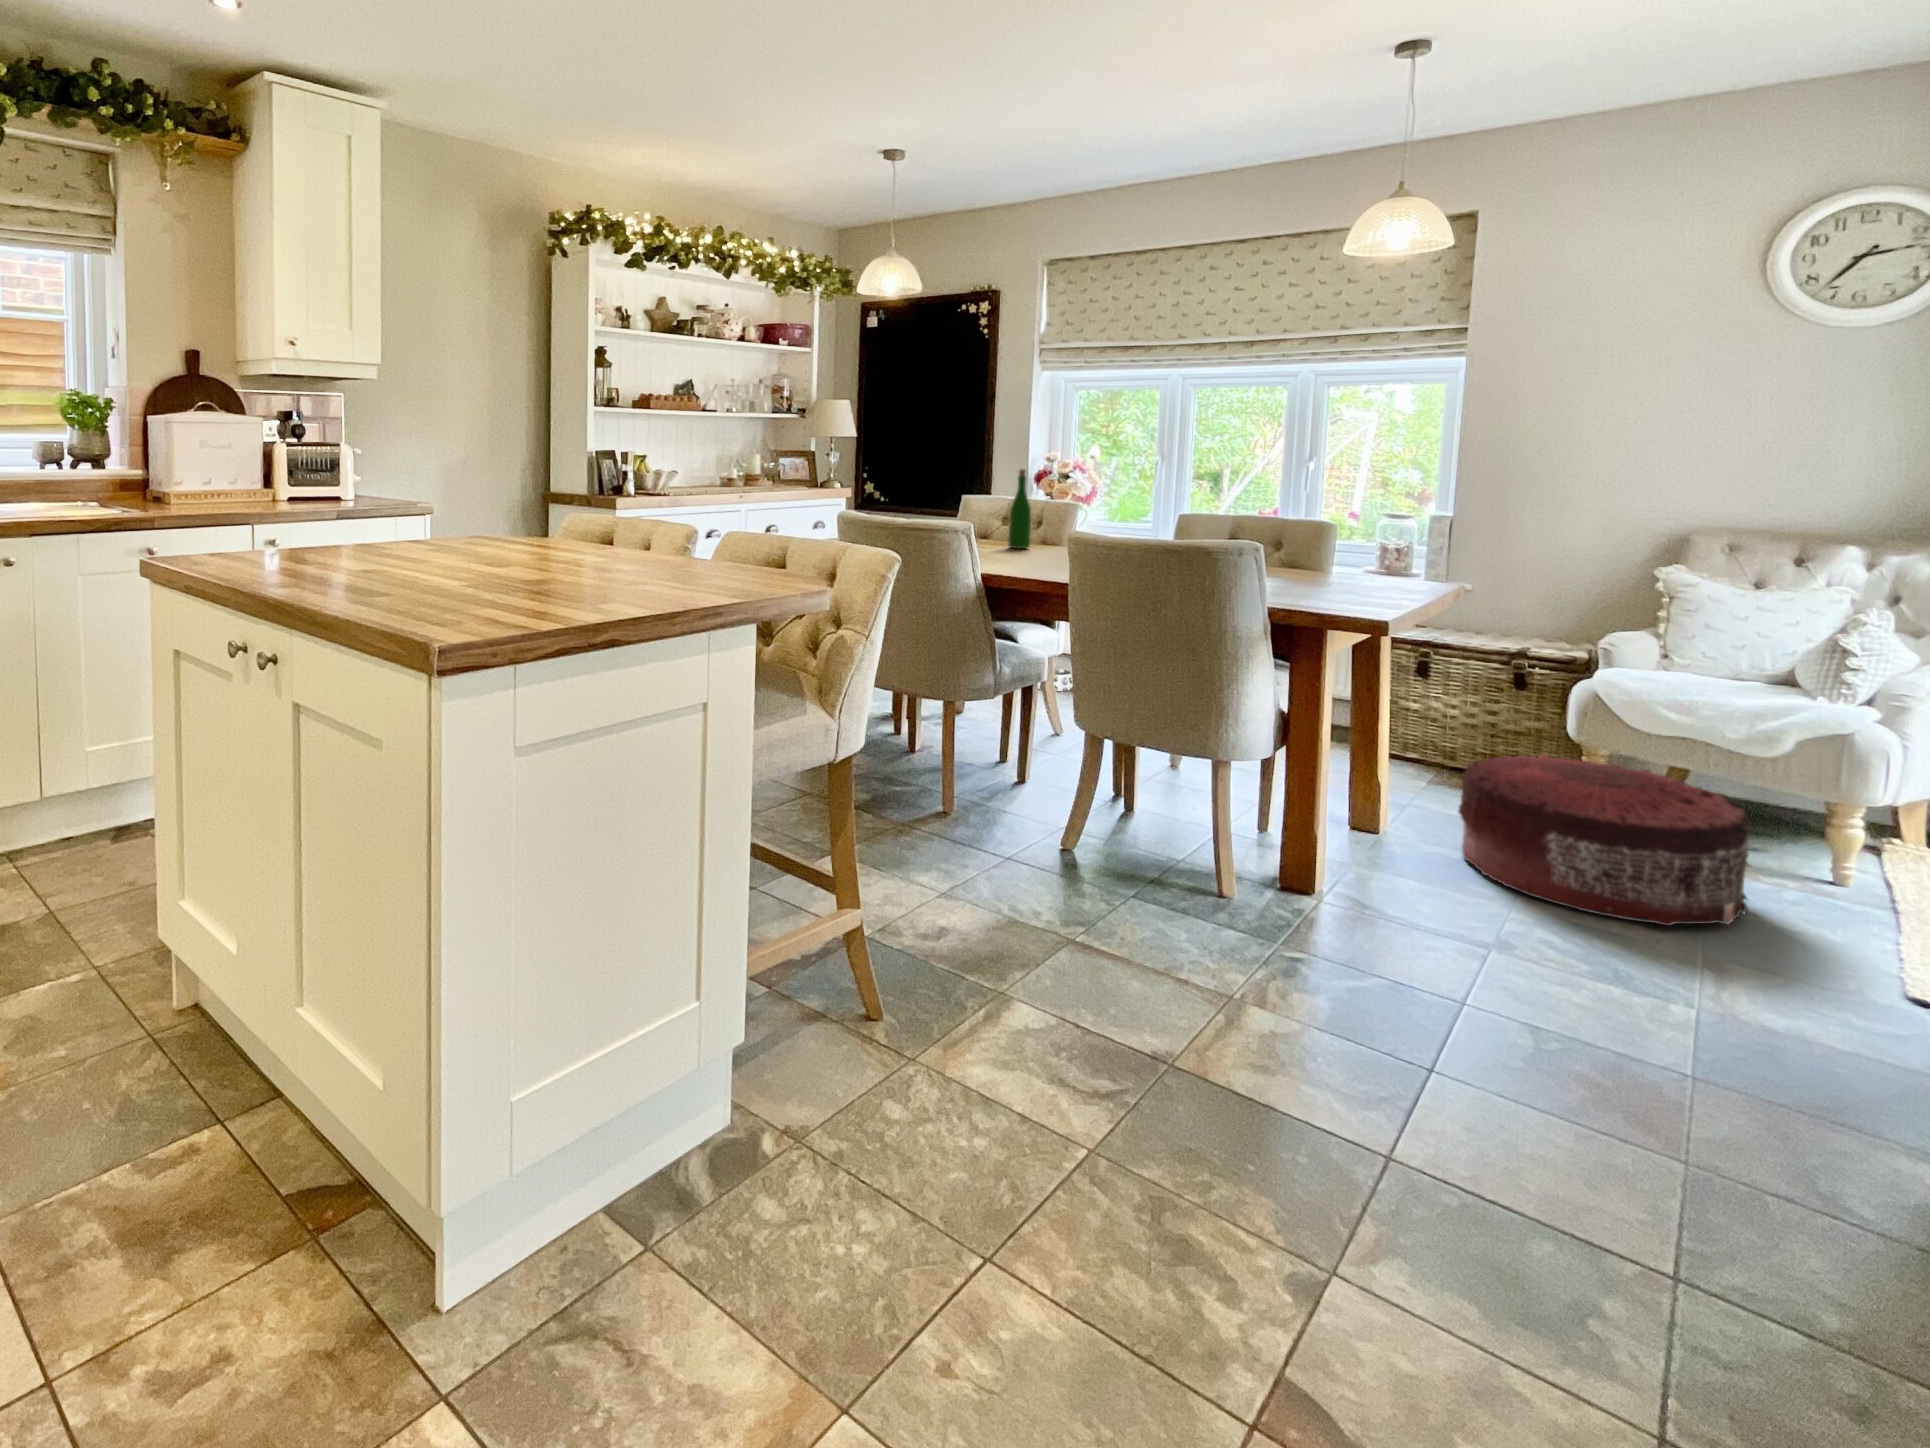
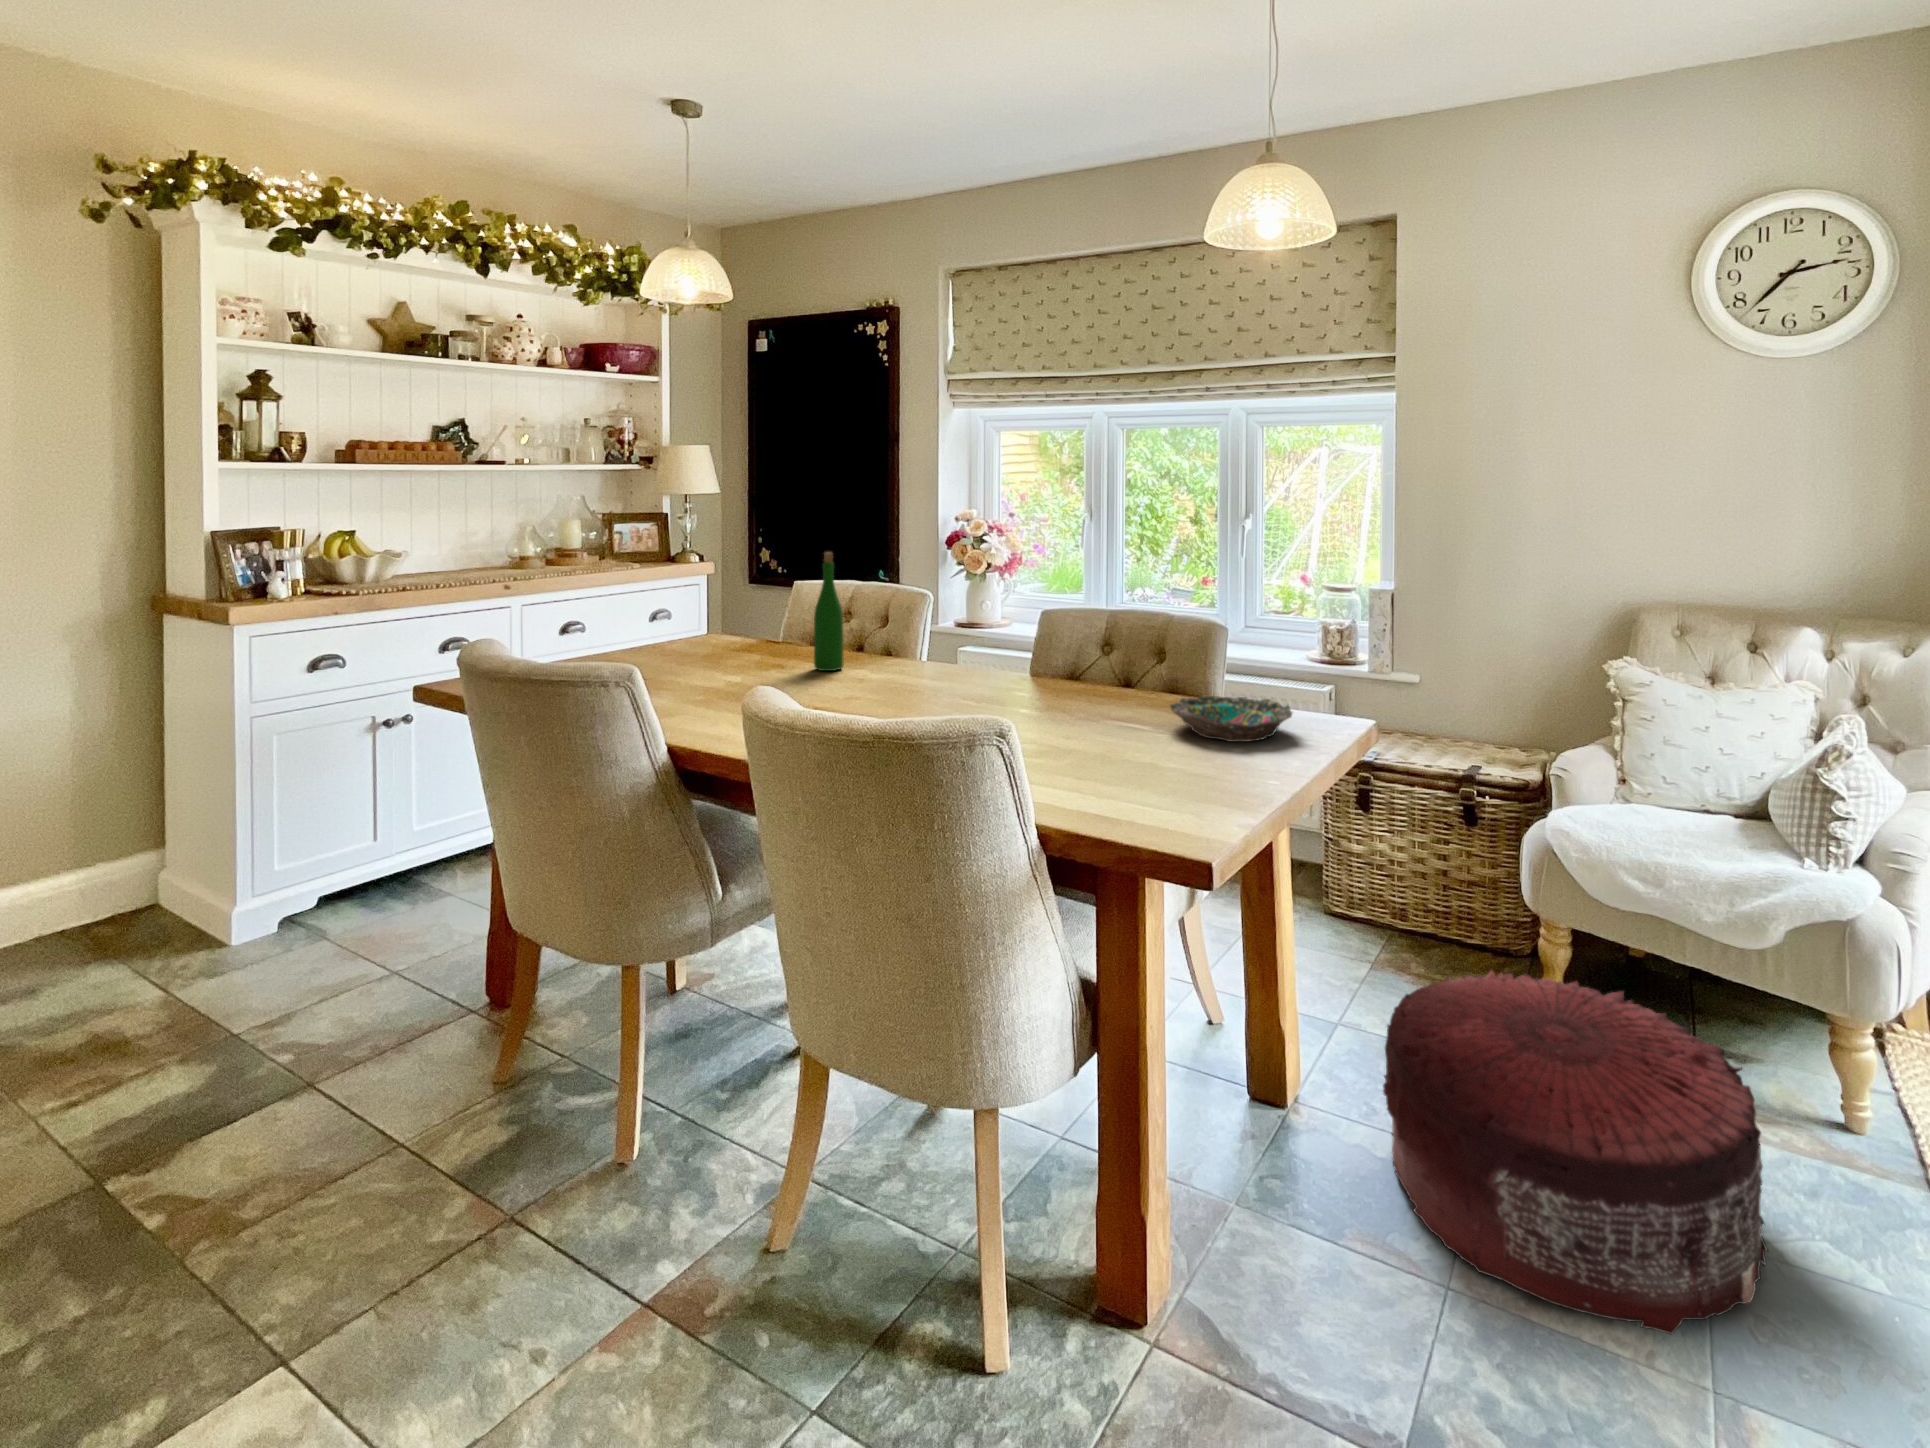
bowl: none [1307,562,1403,586] -> present [1170,695,1292,742]

